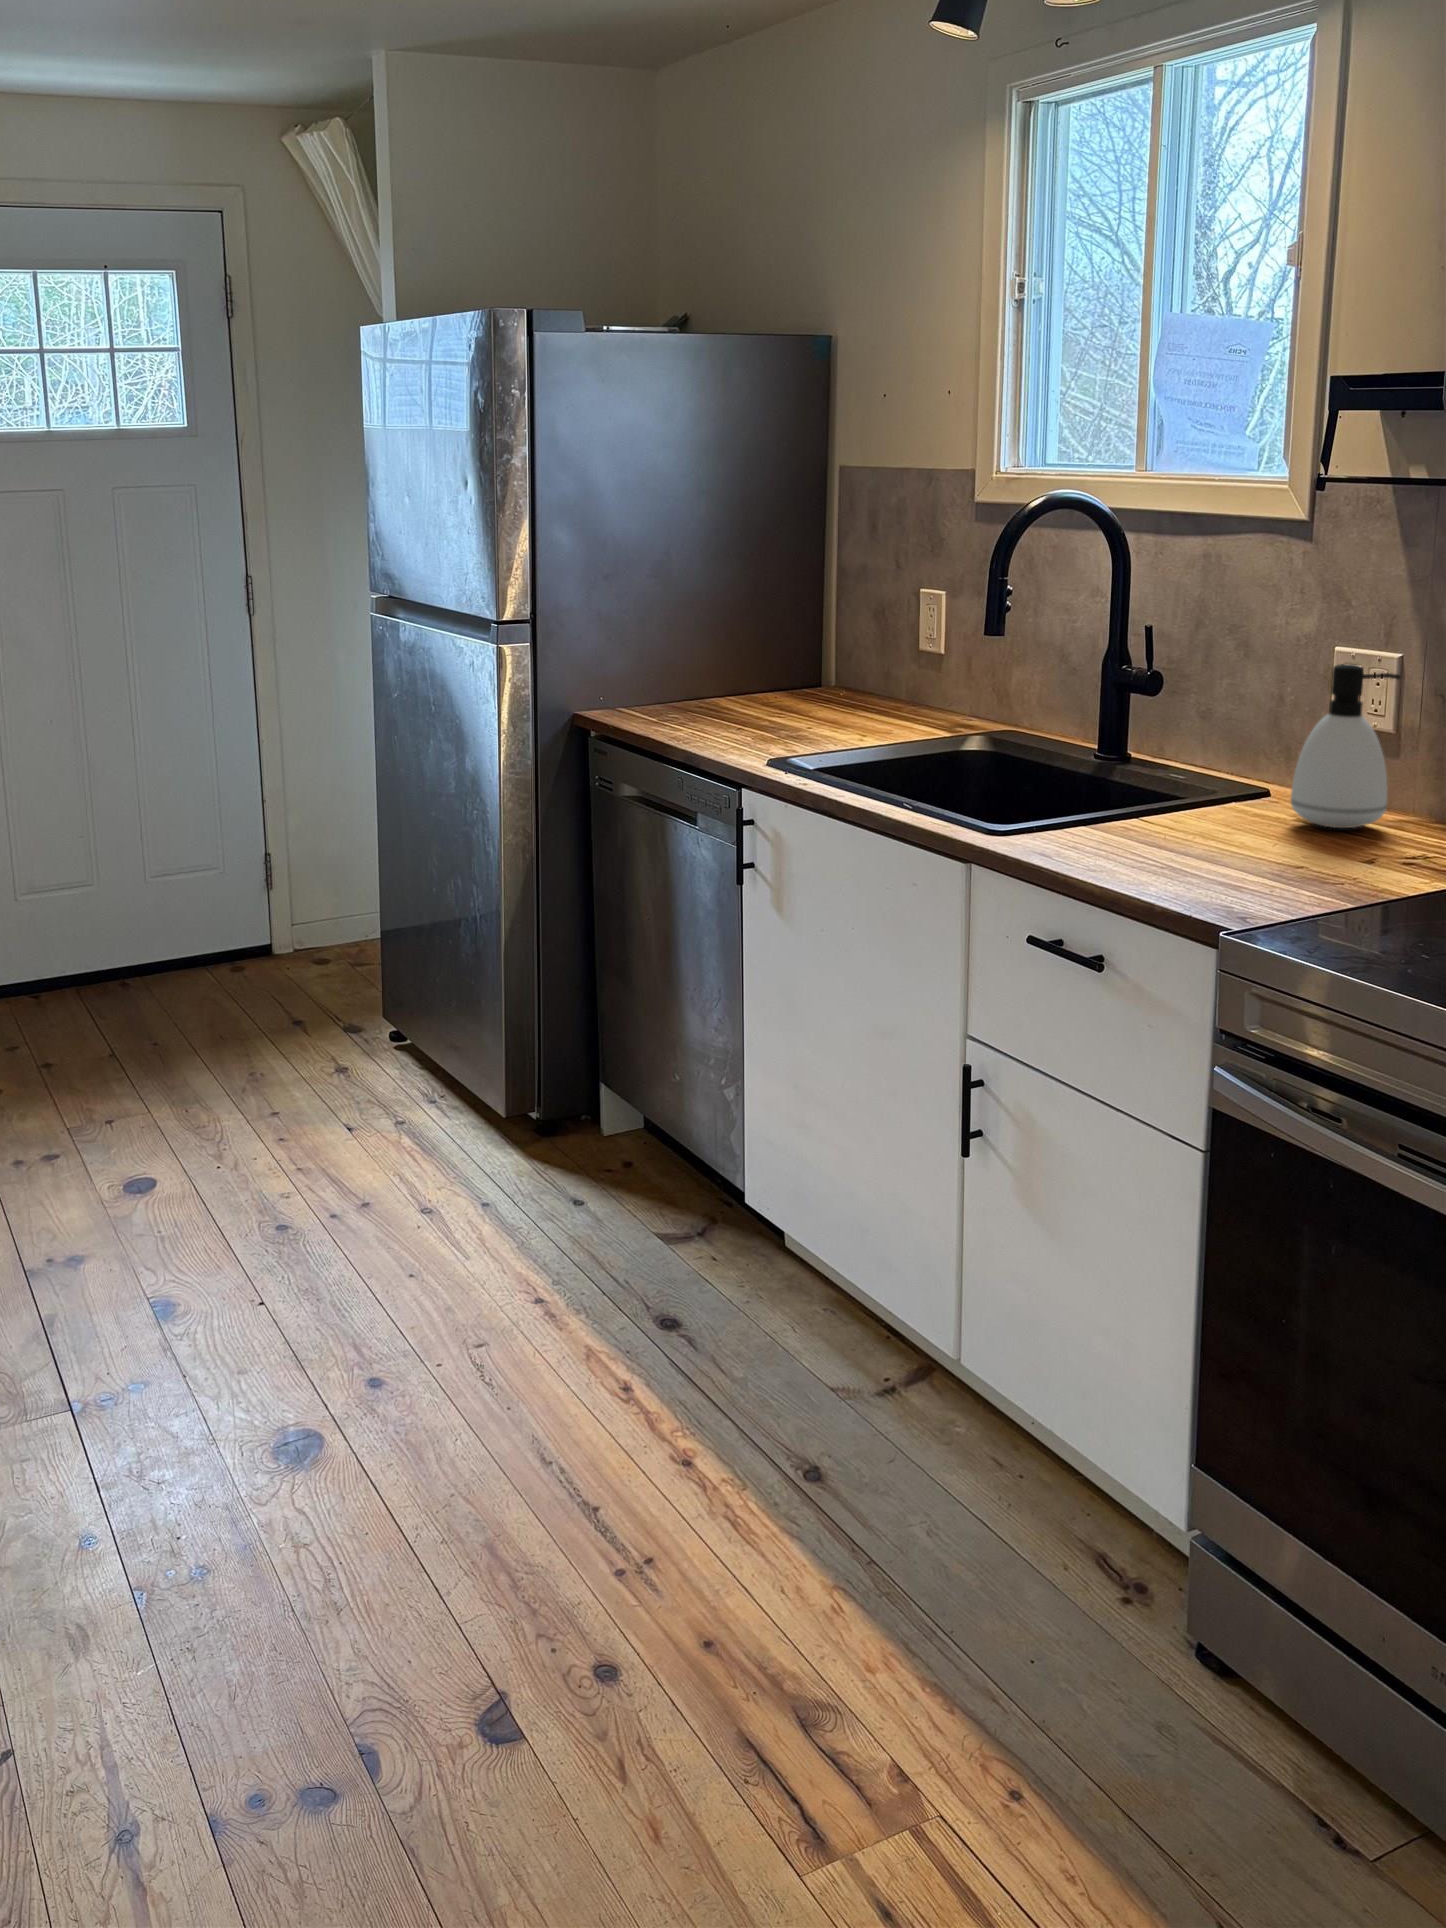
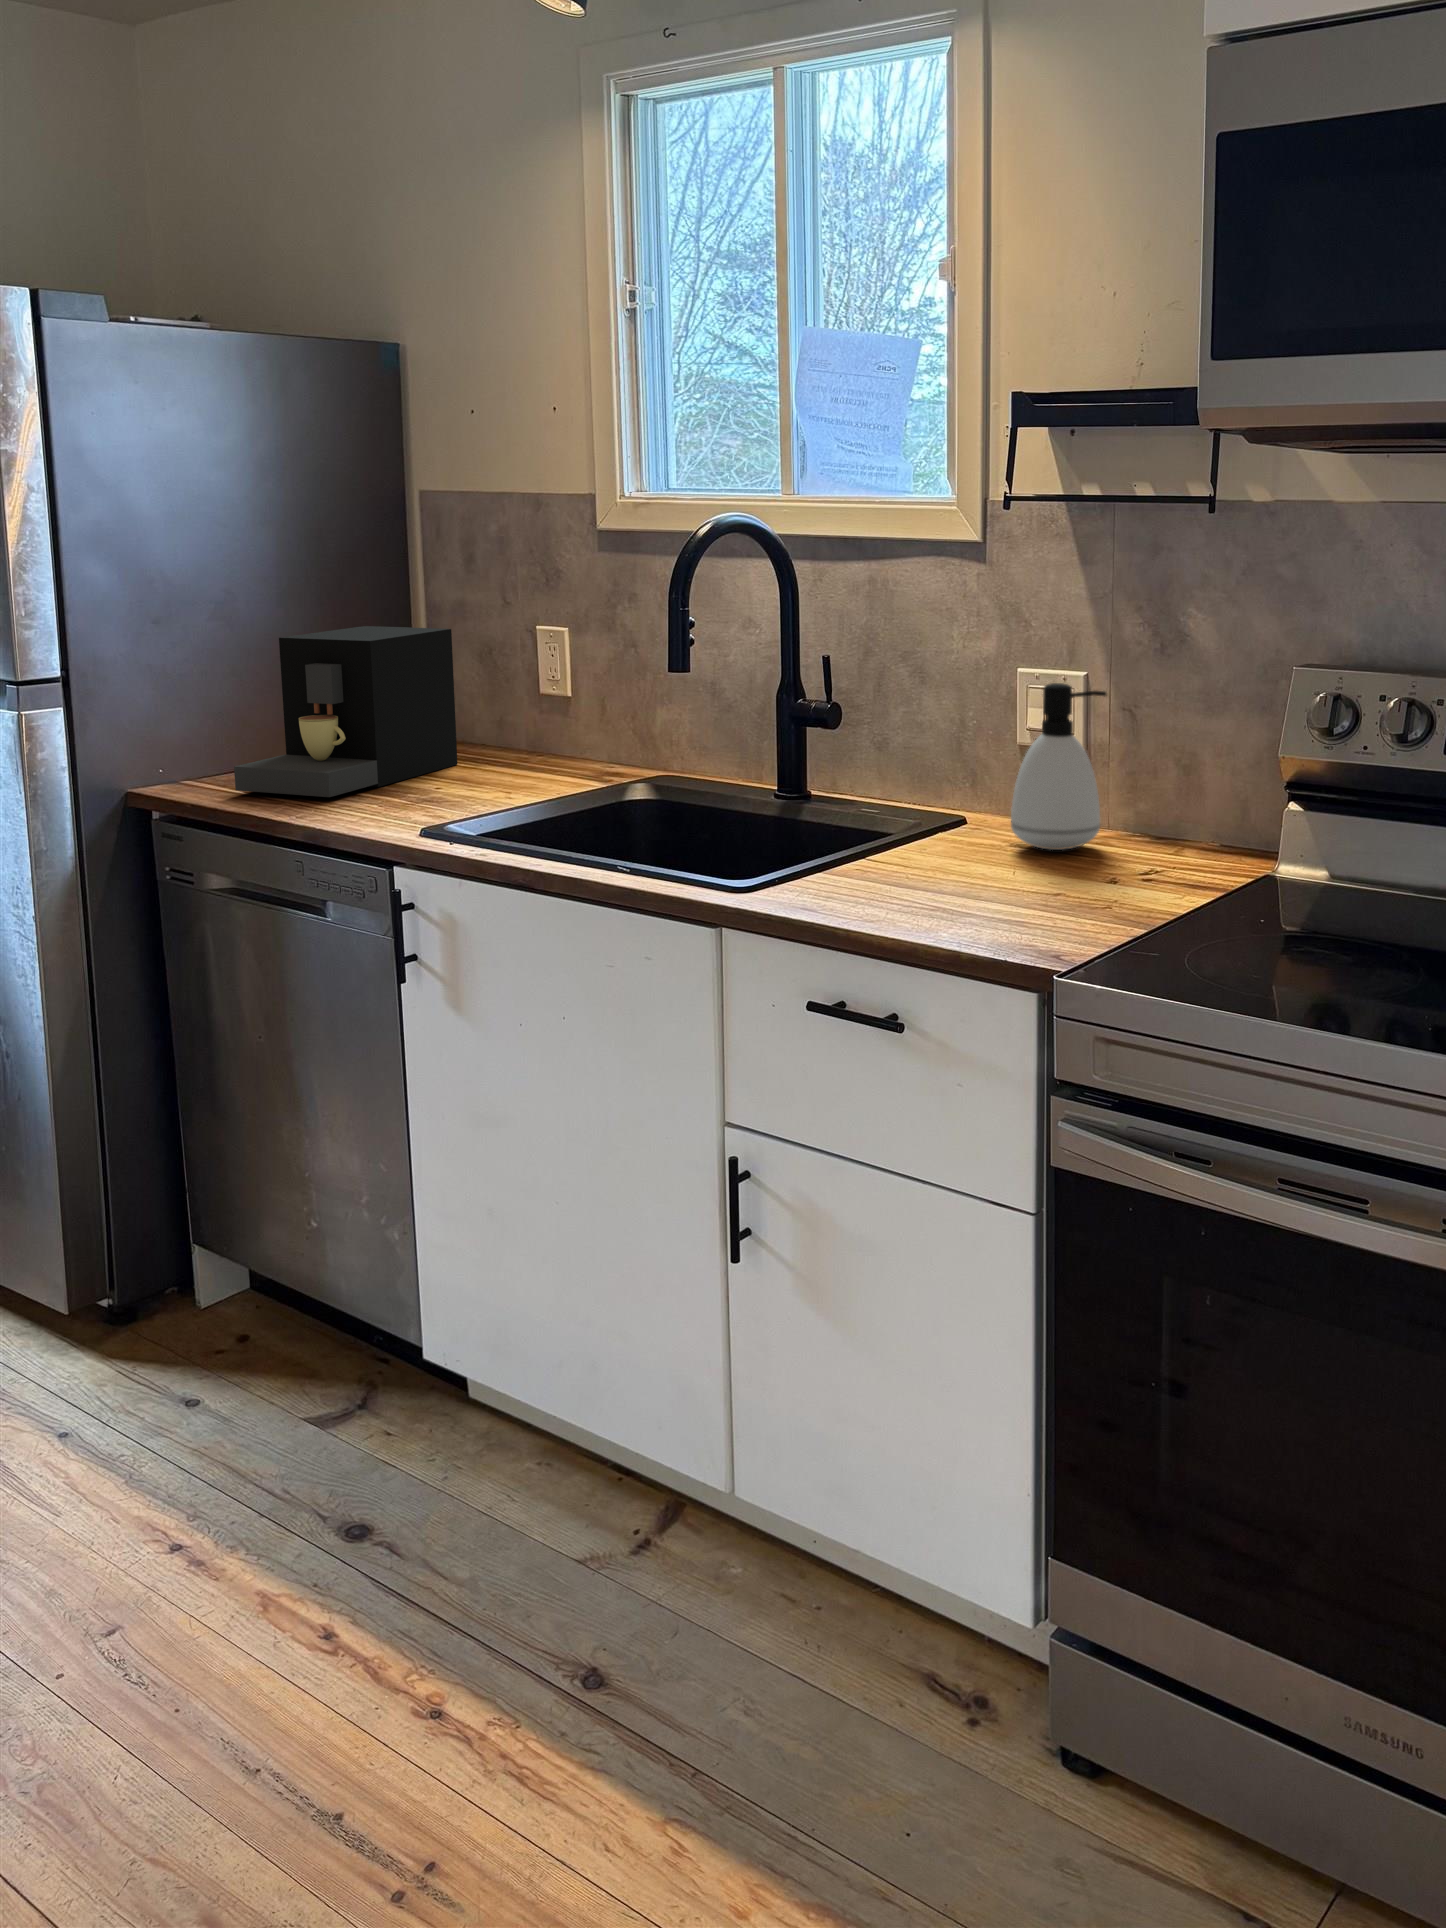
coffee maker: none [649,587,840,730] -> present [234,626,457,797]

